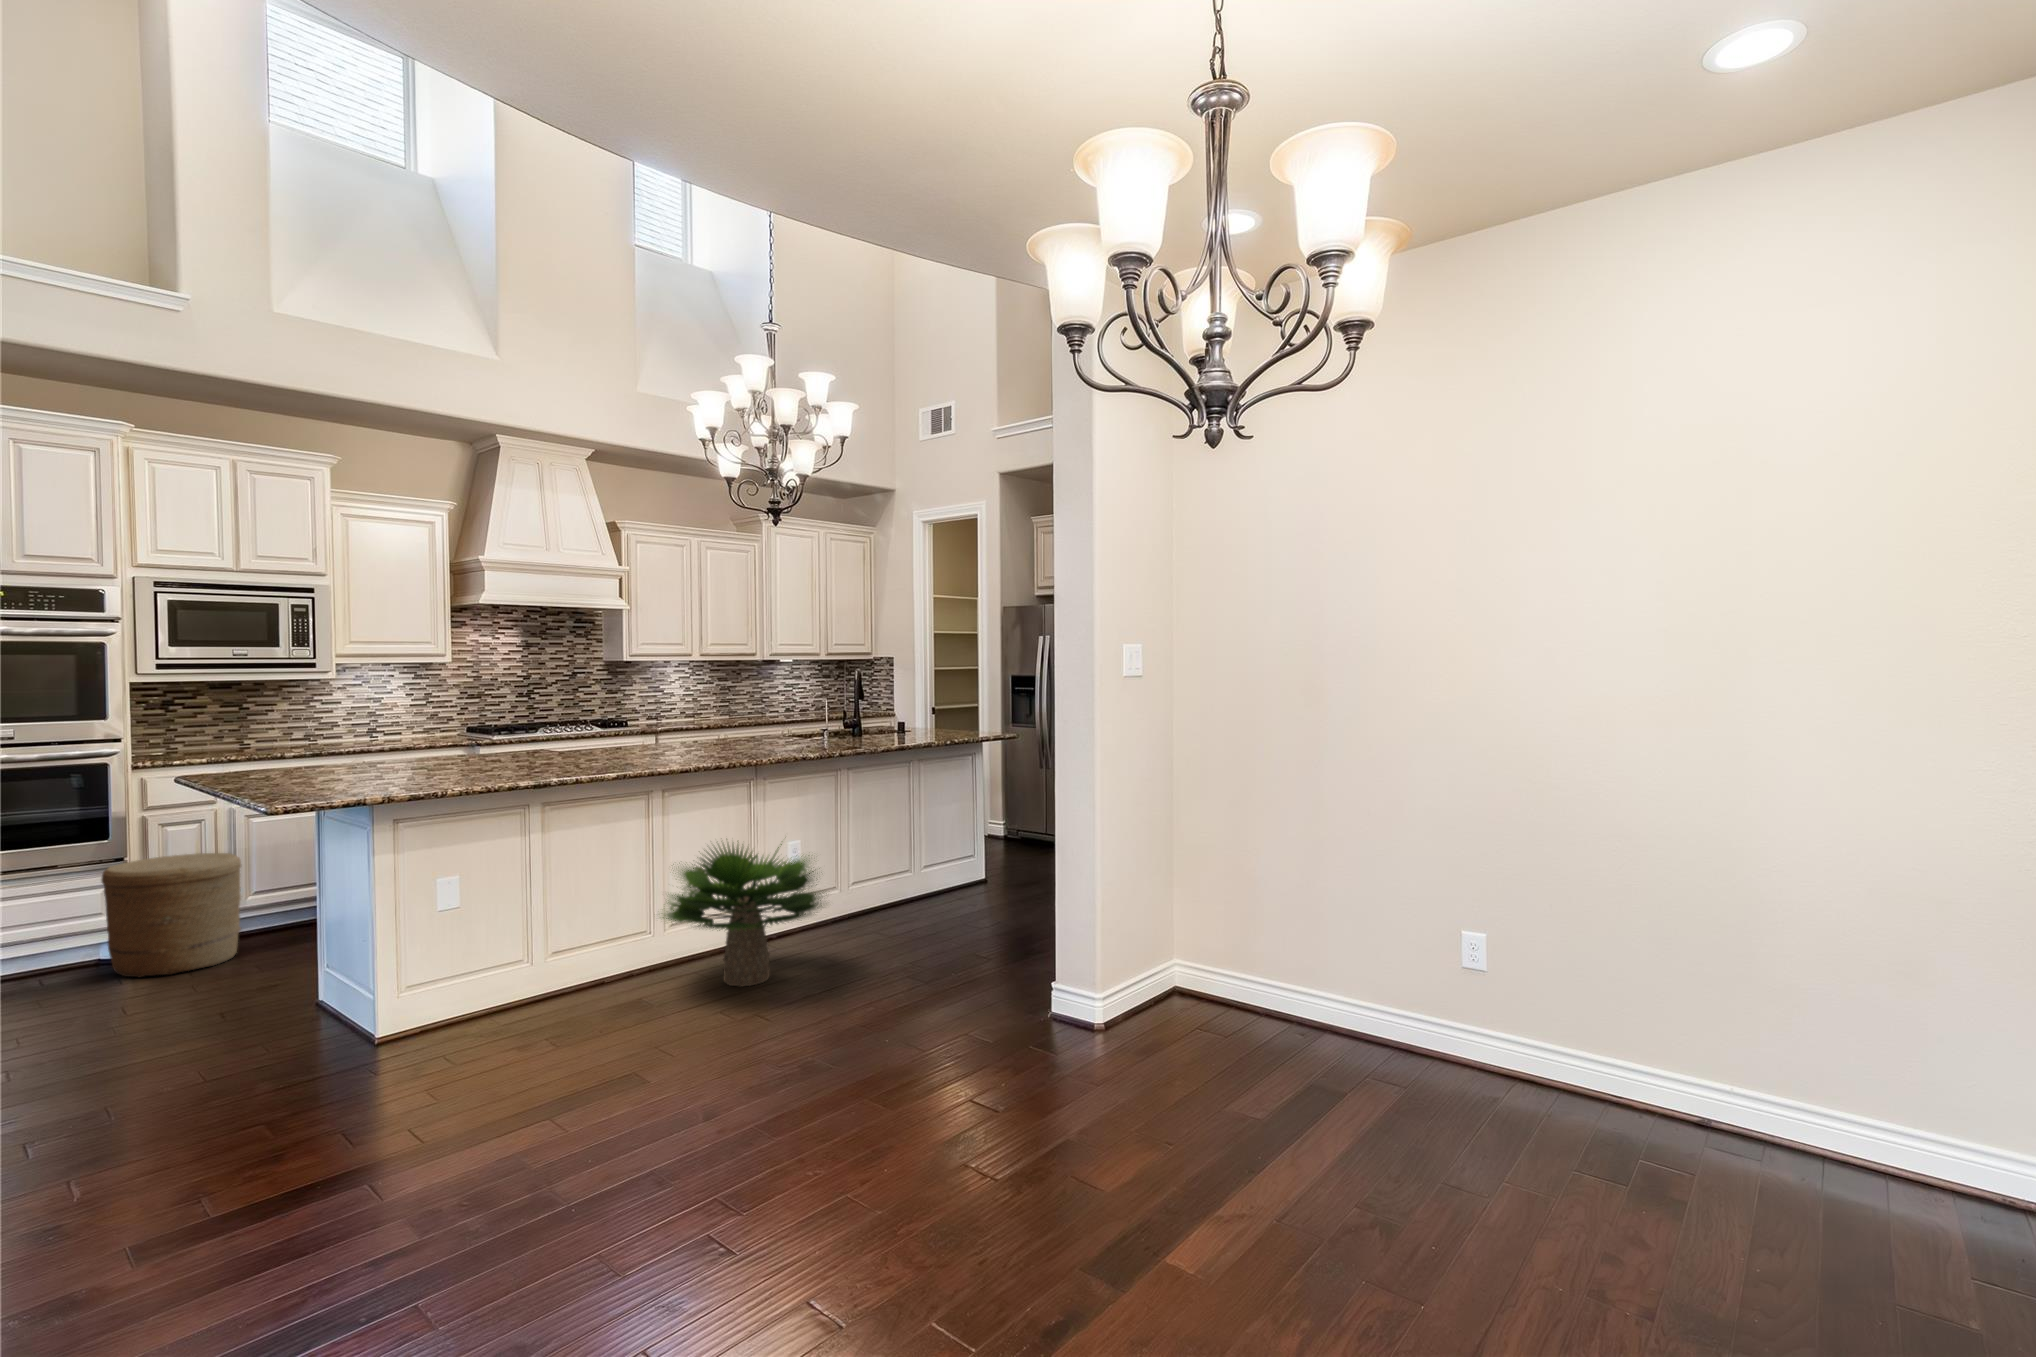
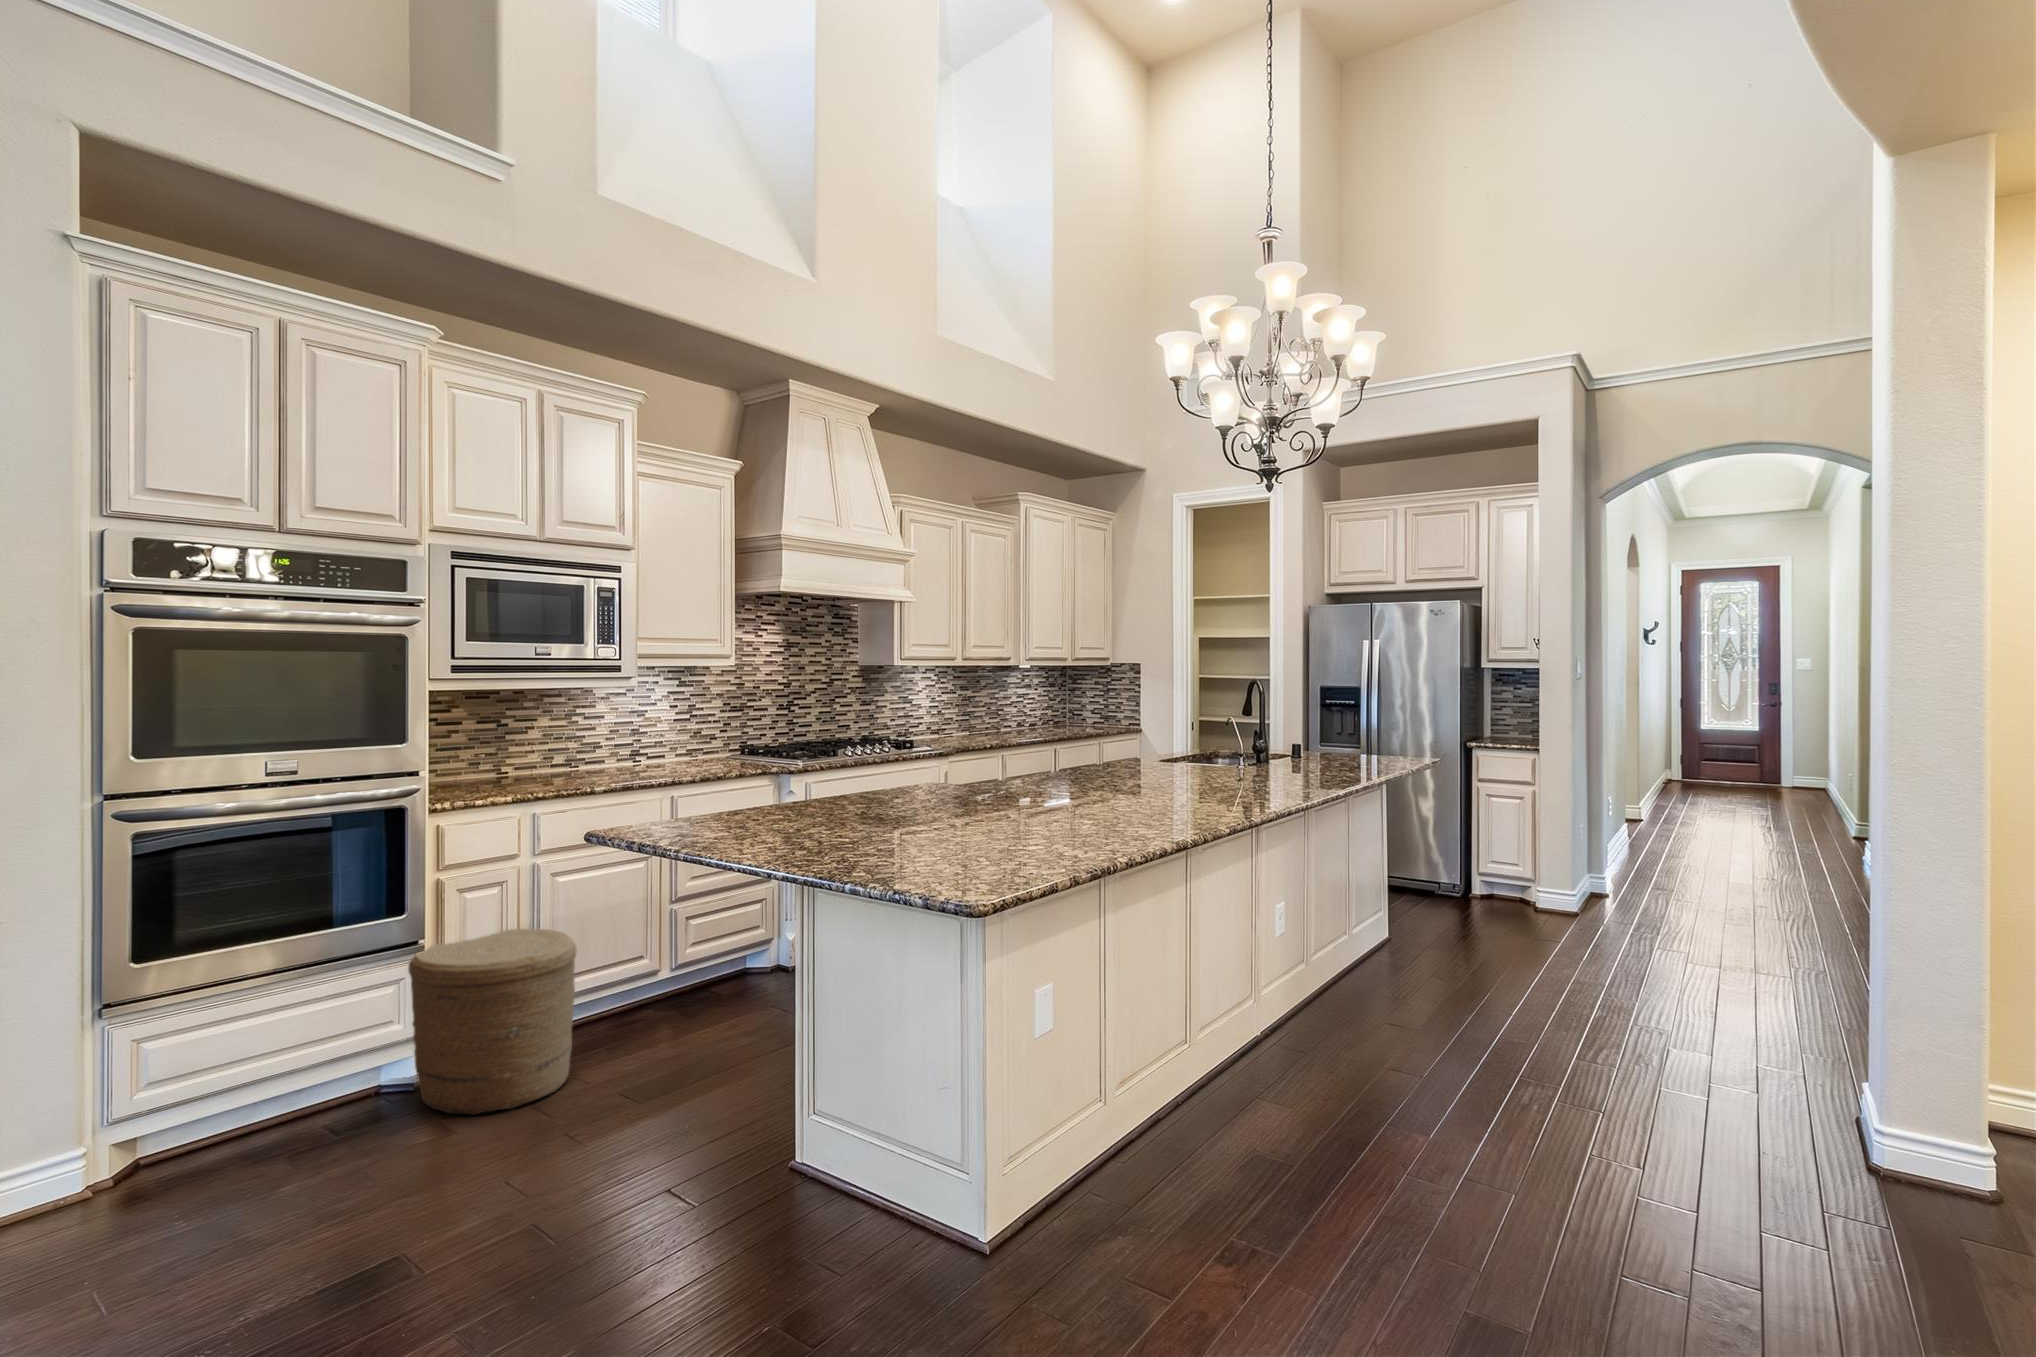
potted plant: present [662,844,823,987] -> none [1222,896,1470,1112]

